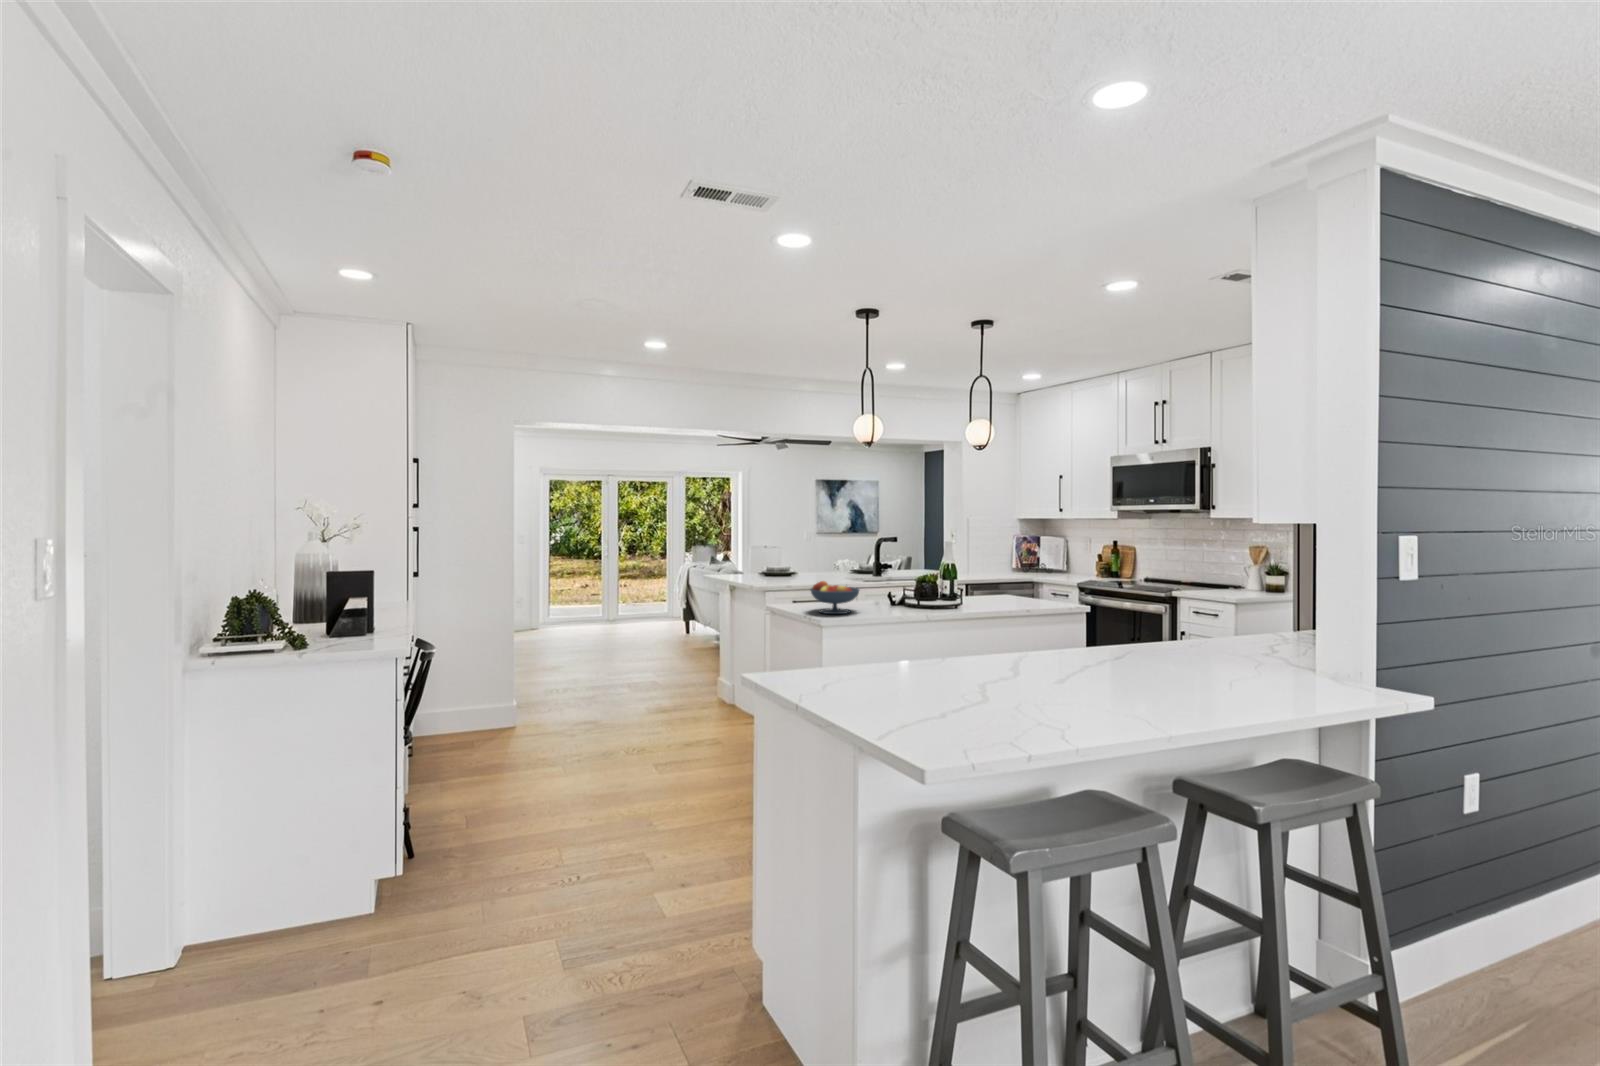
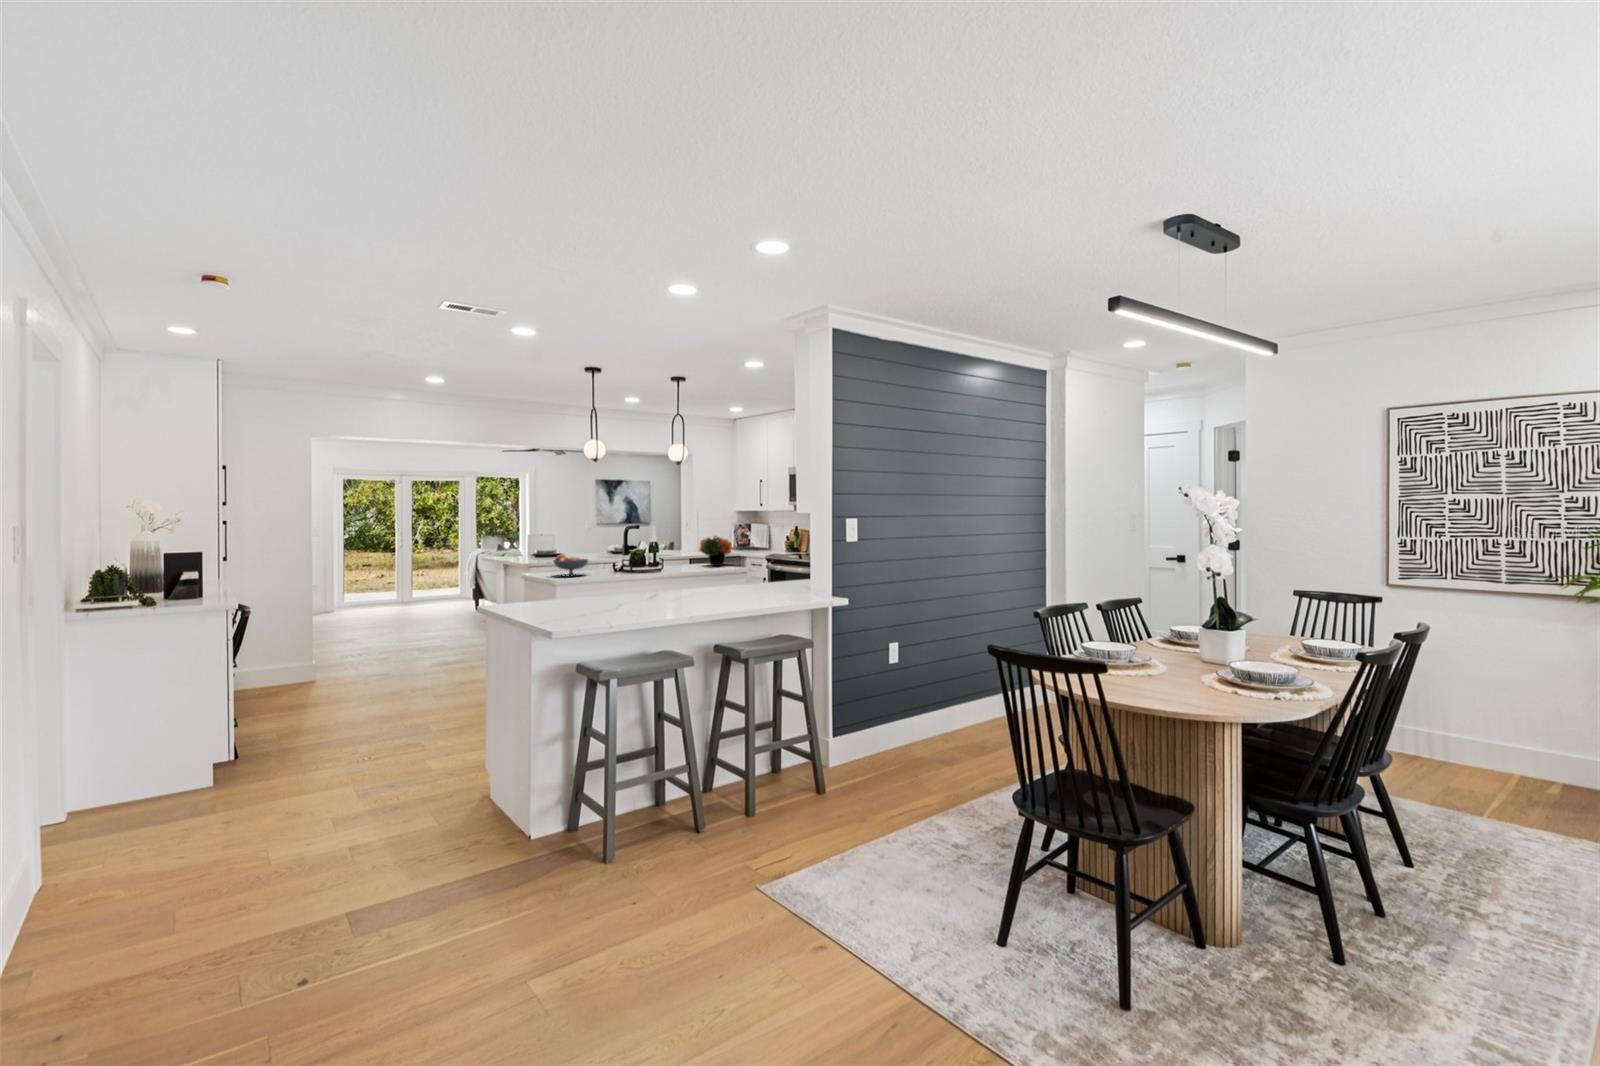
flower arrangement: none [1005,554,1058,600] -> present [699,536,732,566]

